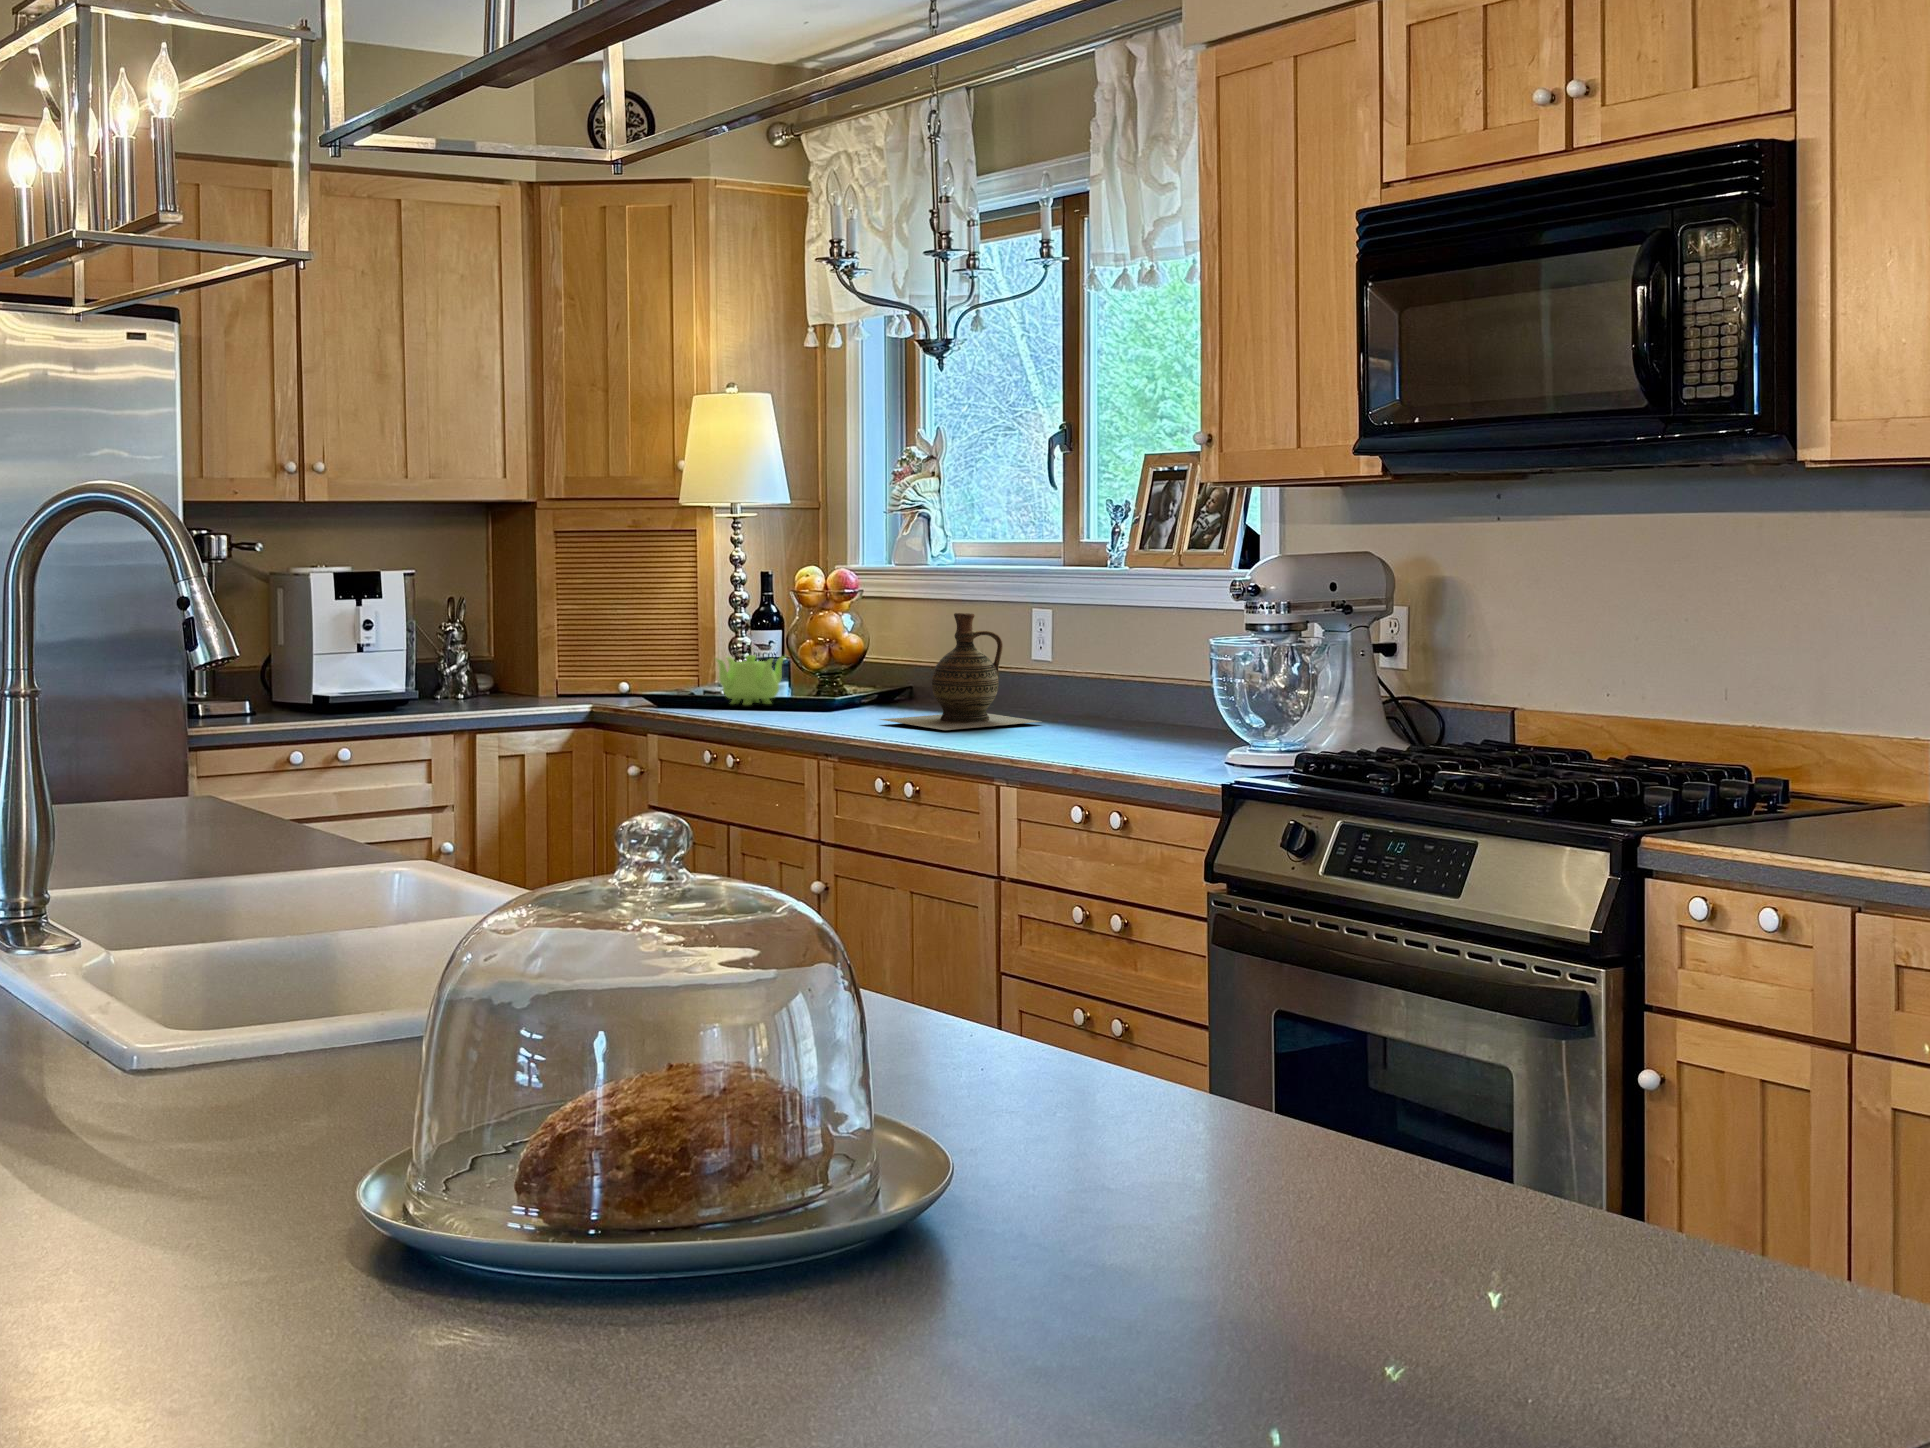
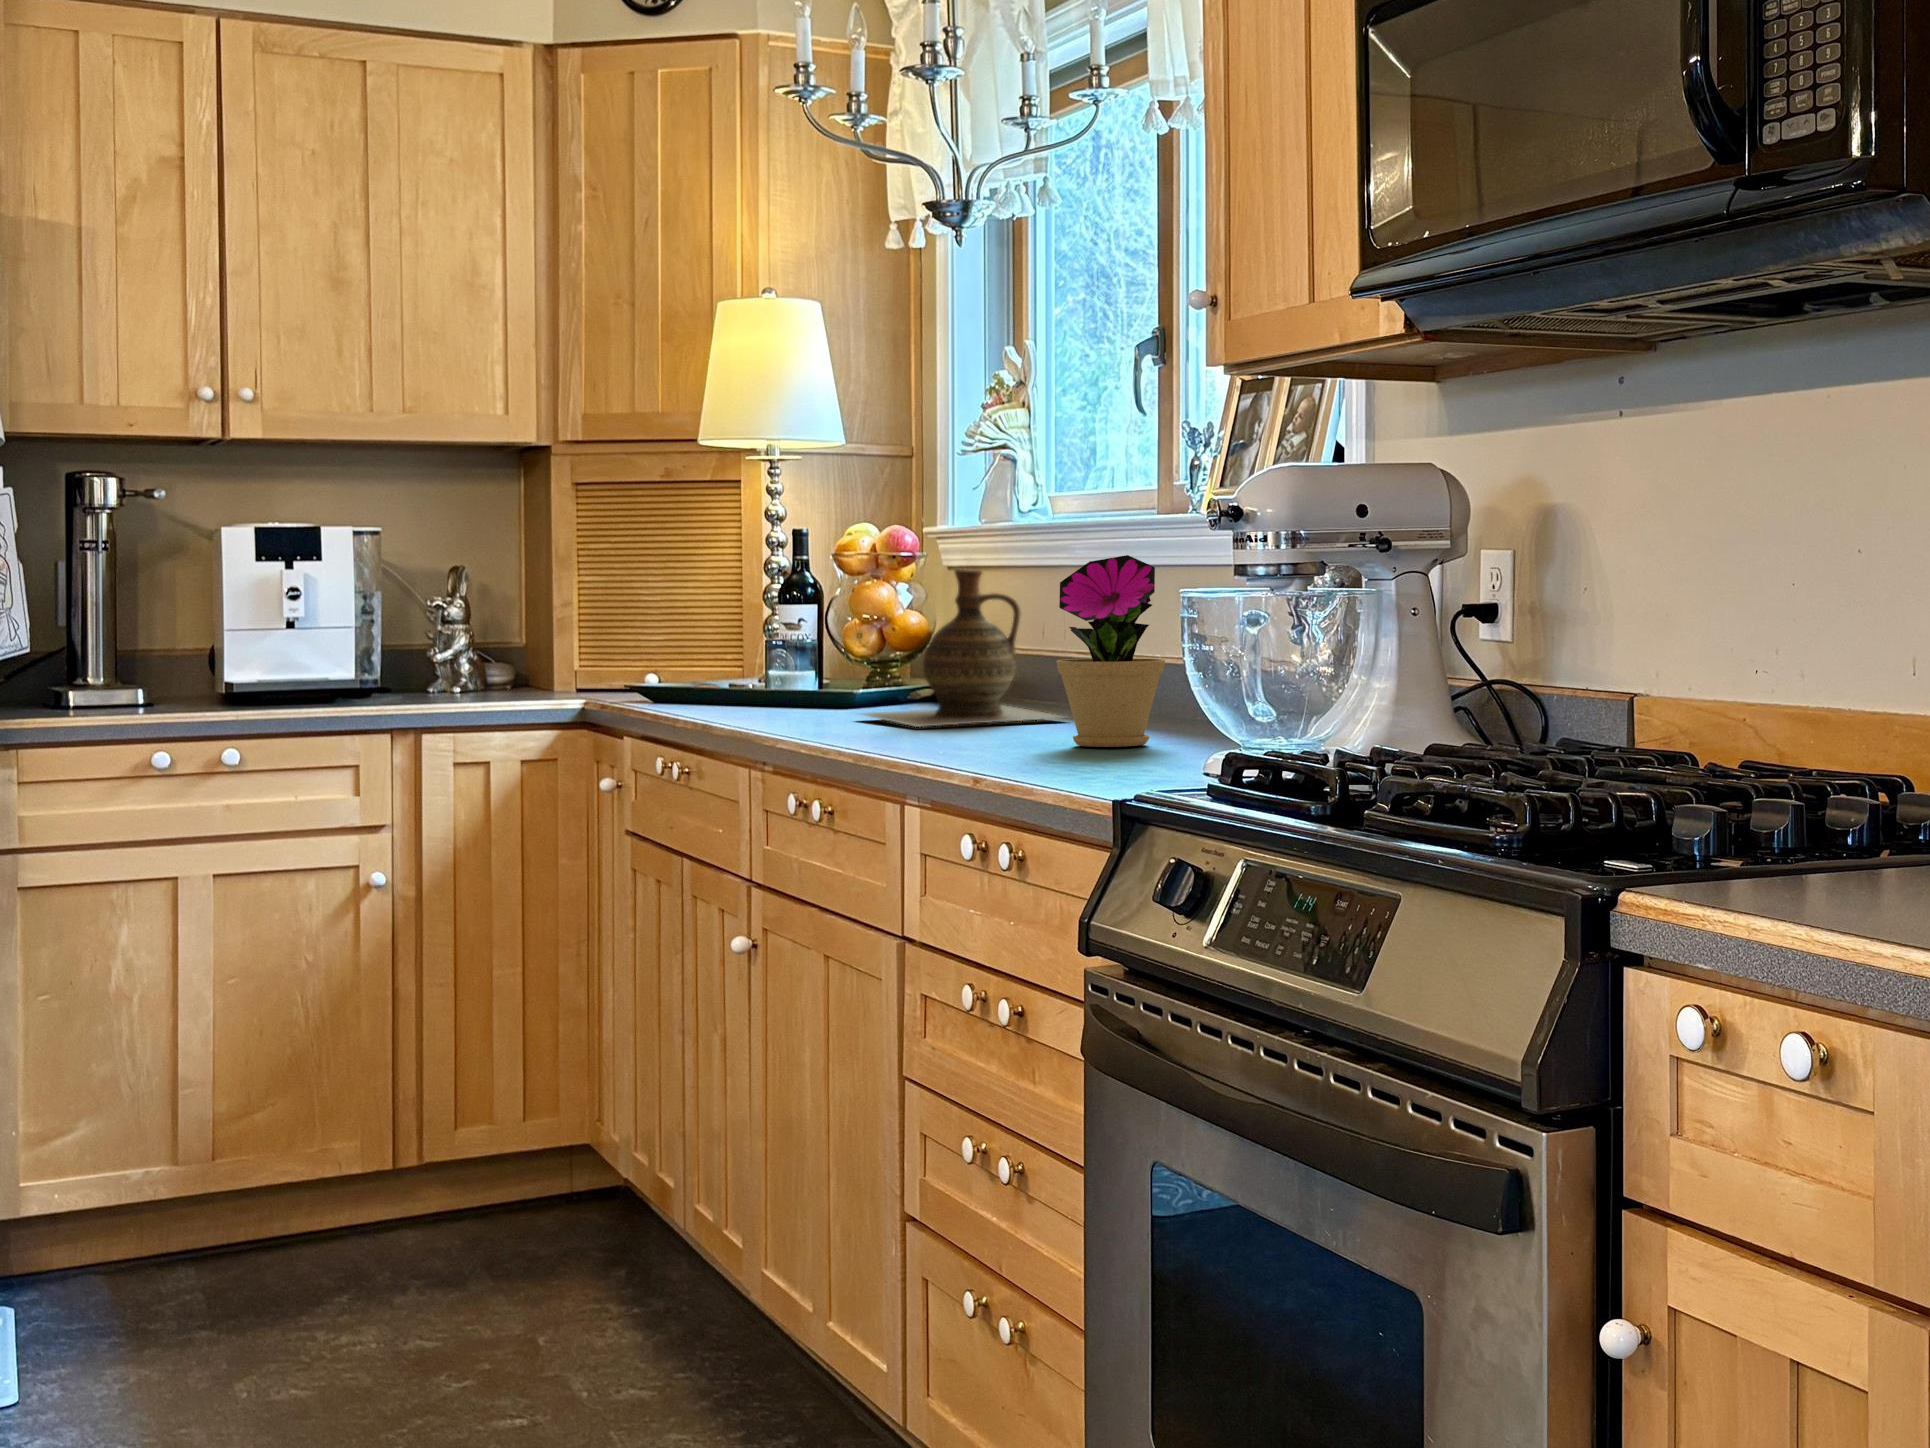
flower pot: none [1078,610,1154,745] -> present [1056,555,1165,747]
teapot: present [716,655,785,705] -> none [704,634,812,698]

